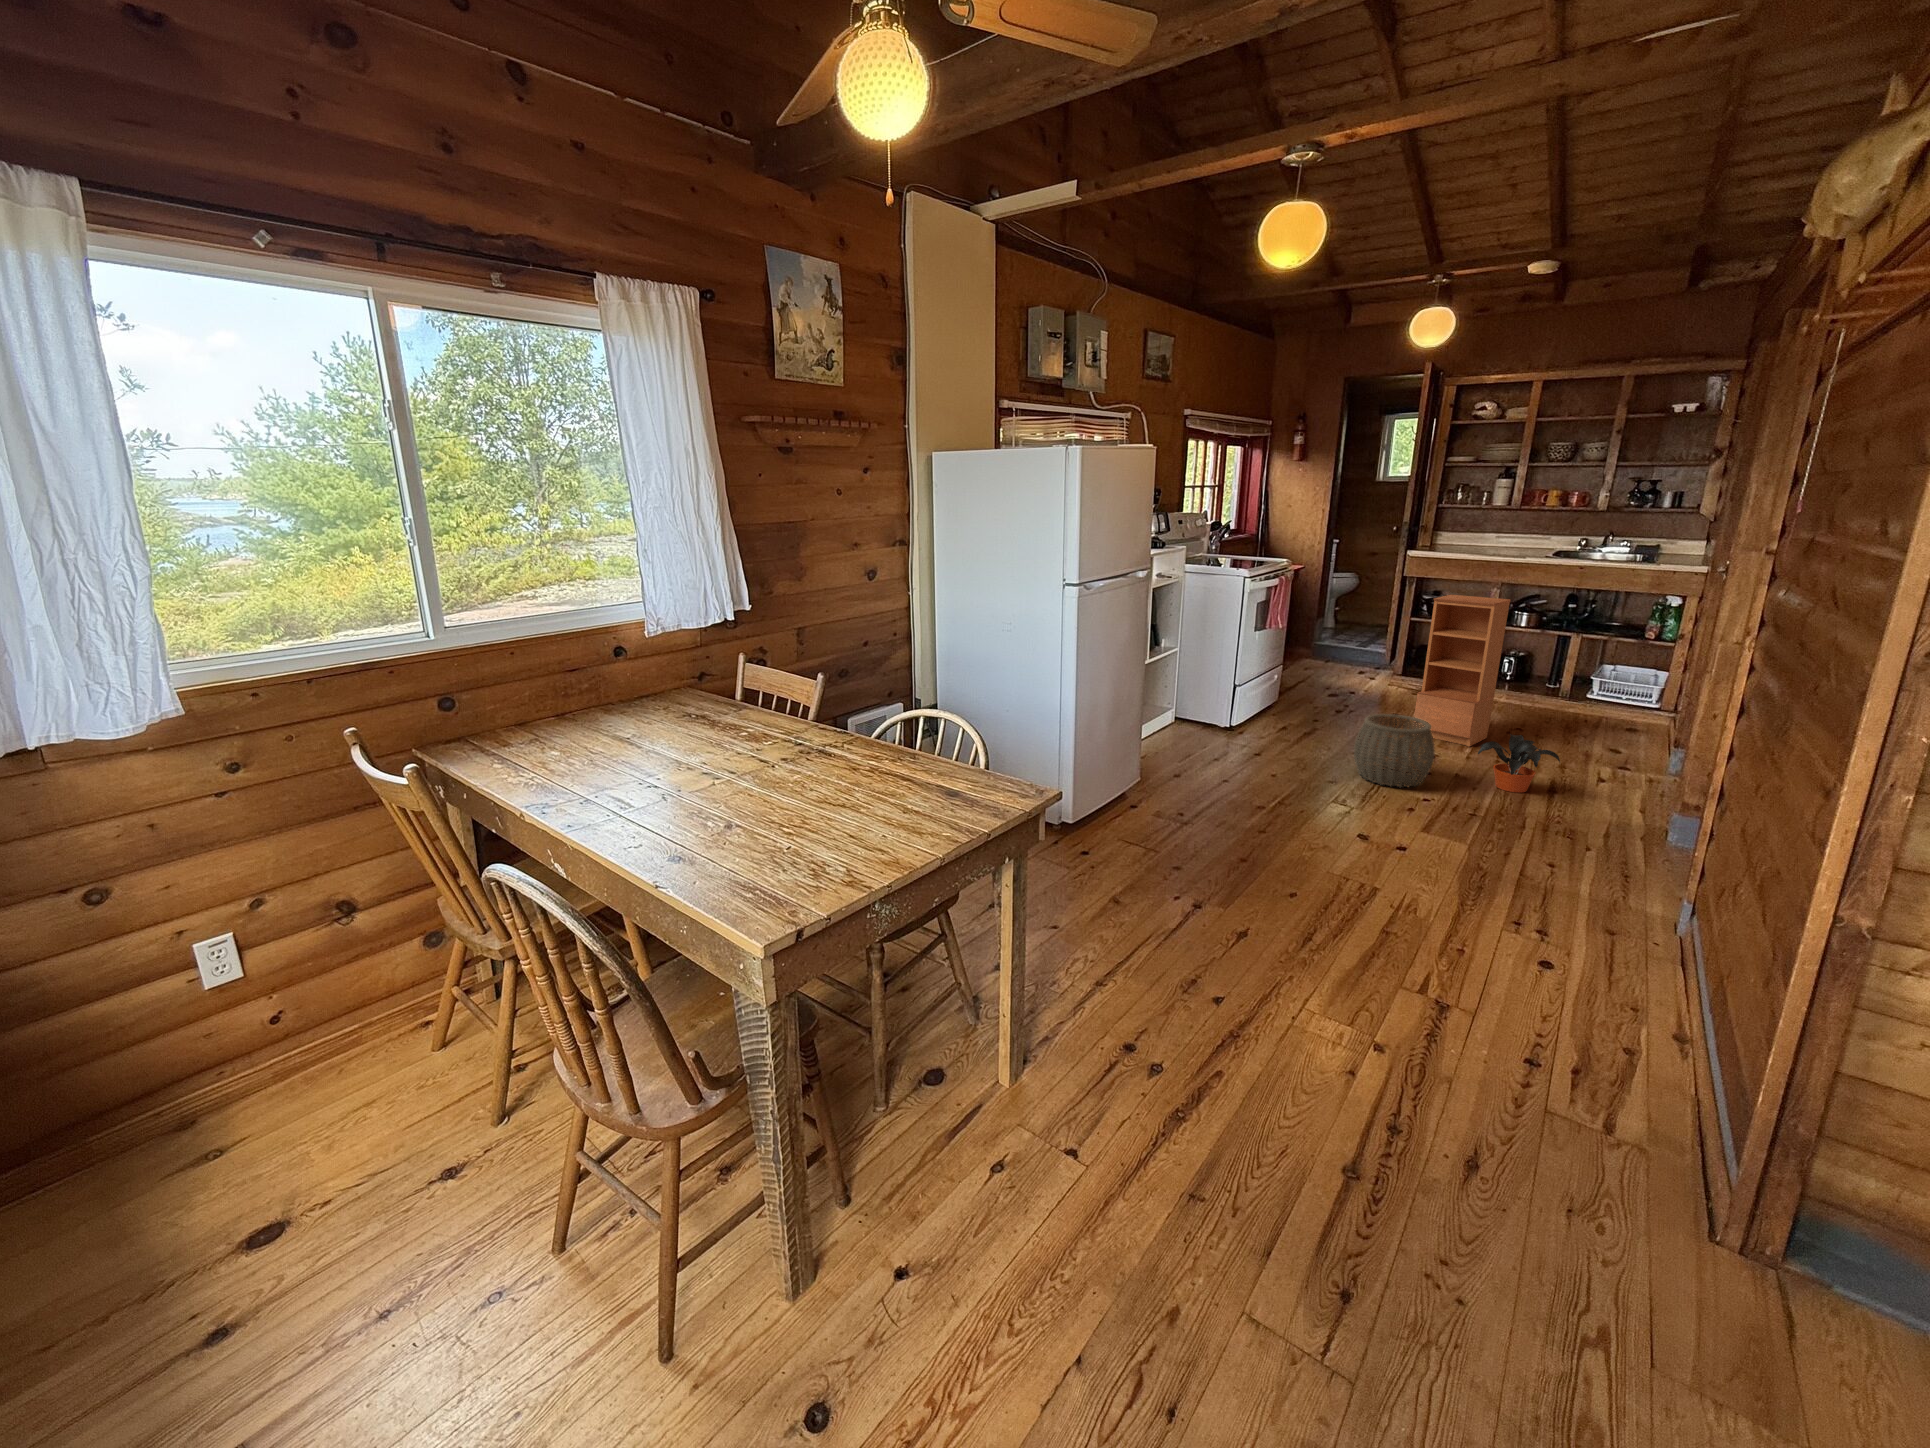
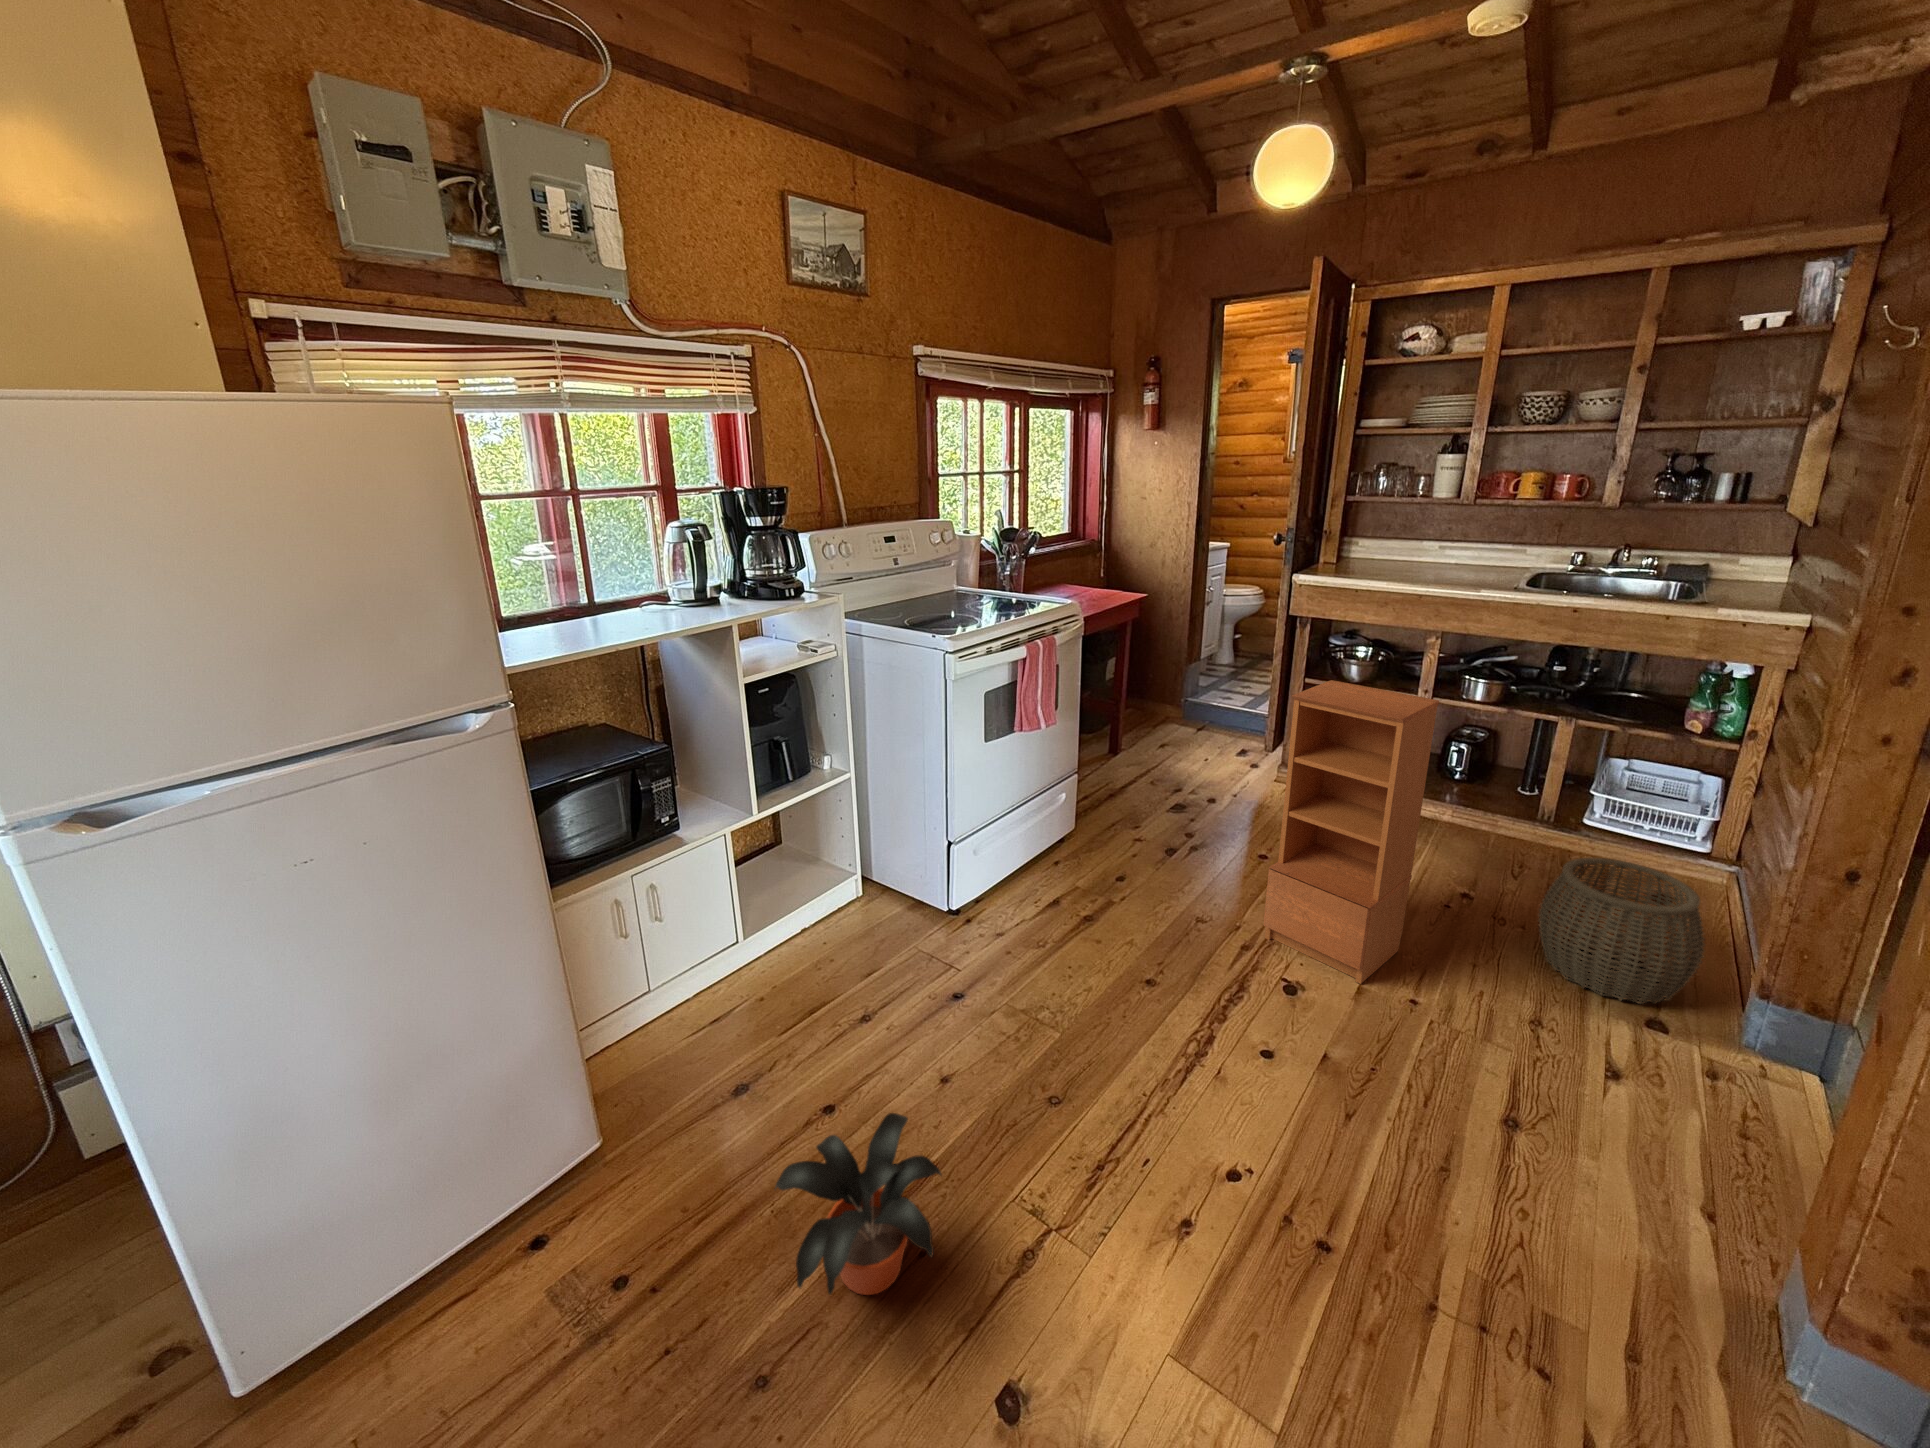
woven basket: present [1354,714,1435,787] -> present [1538,858,1705,1004]
potted plant: present [1478,734,1560,793] -> present [775,1113,941,1295]

